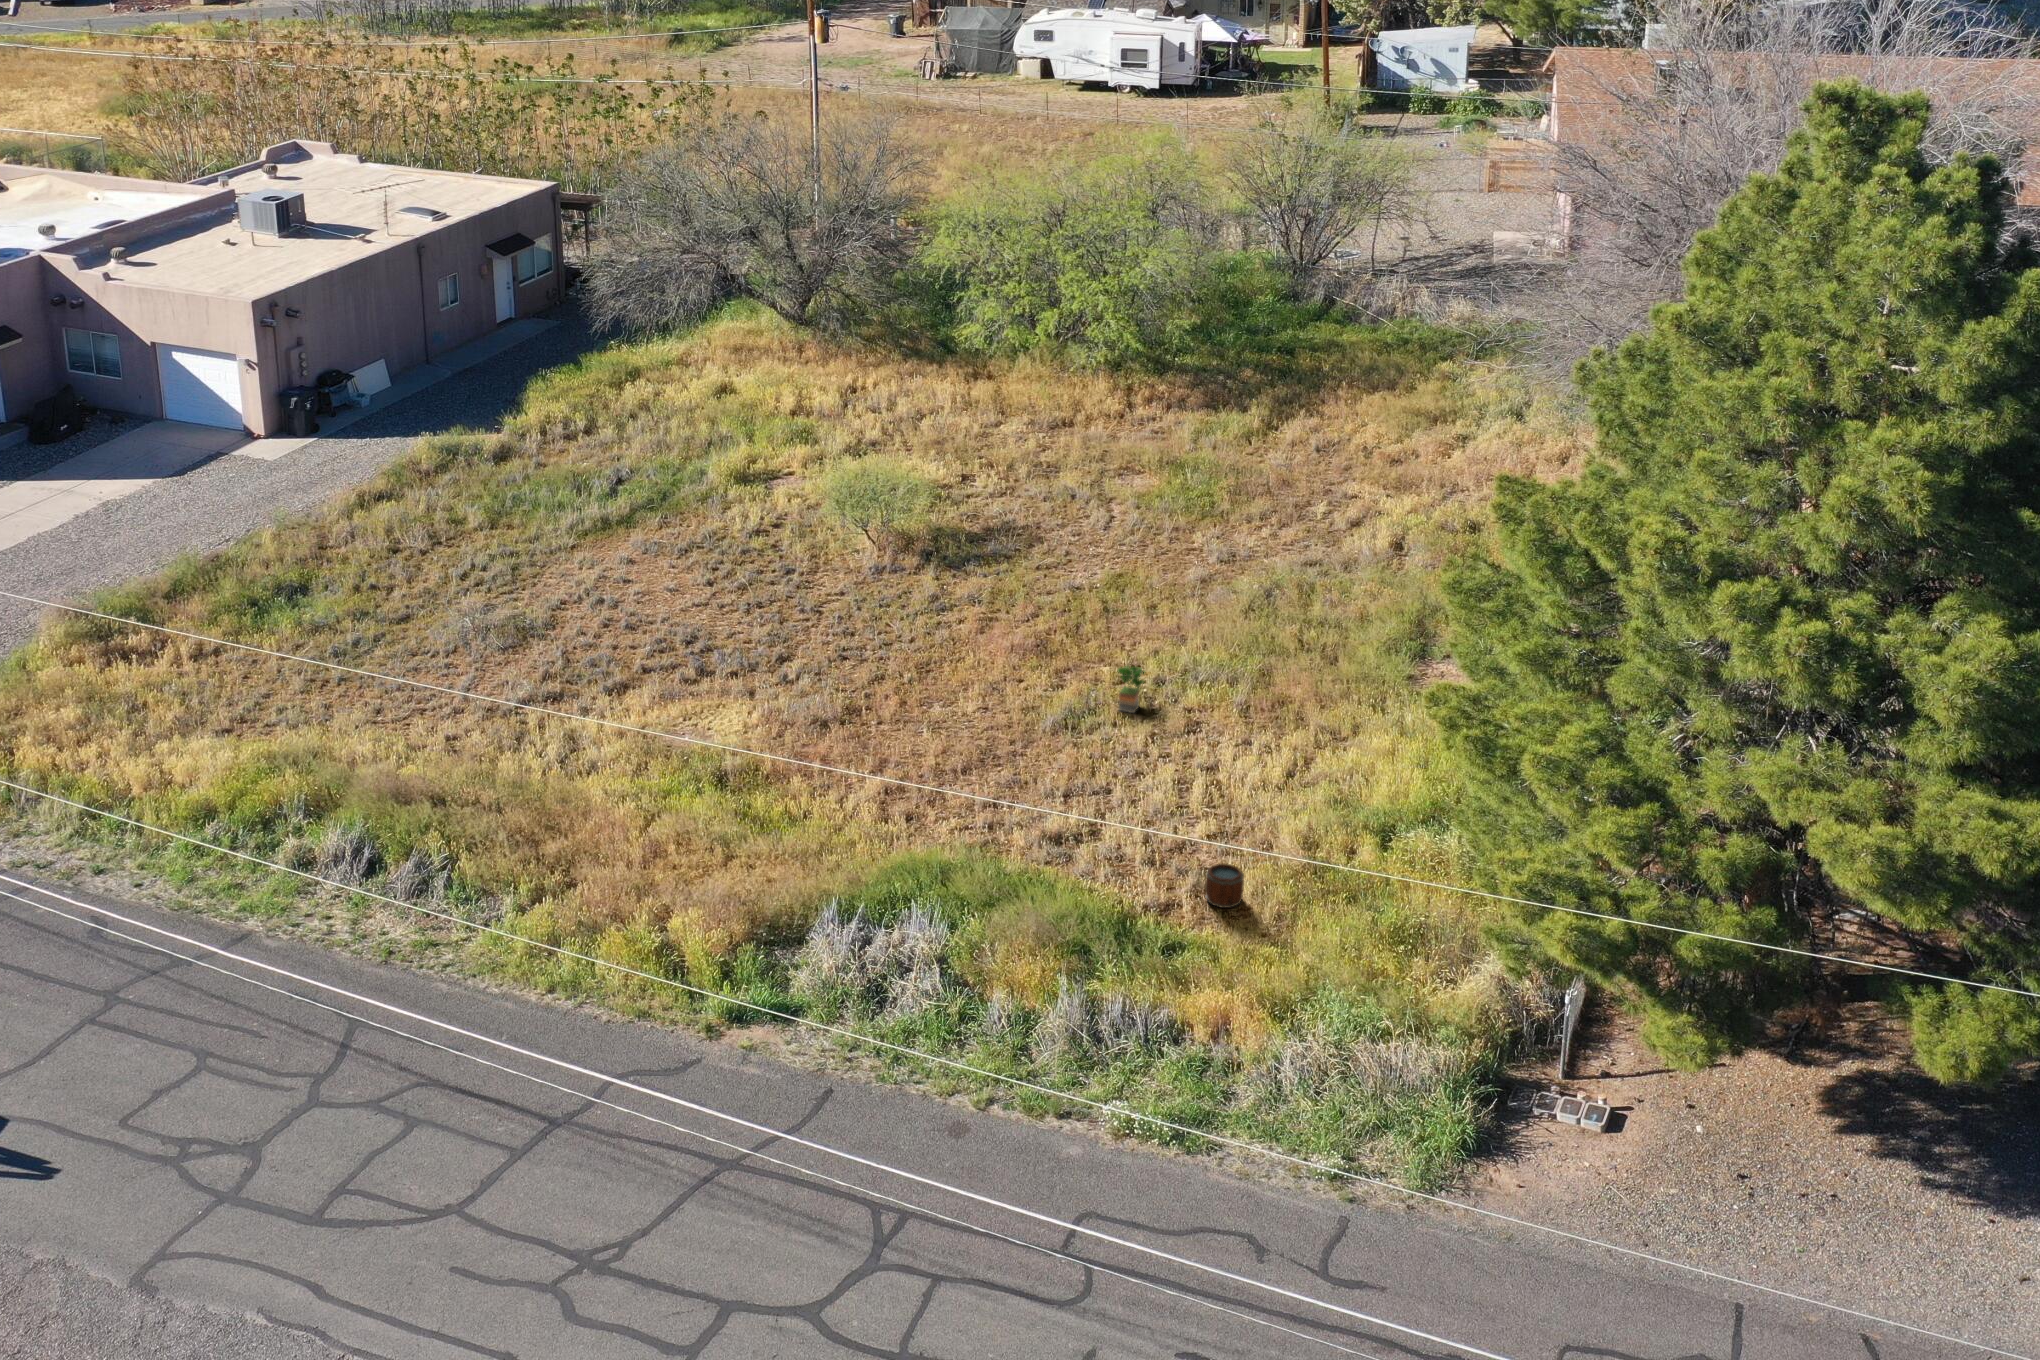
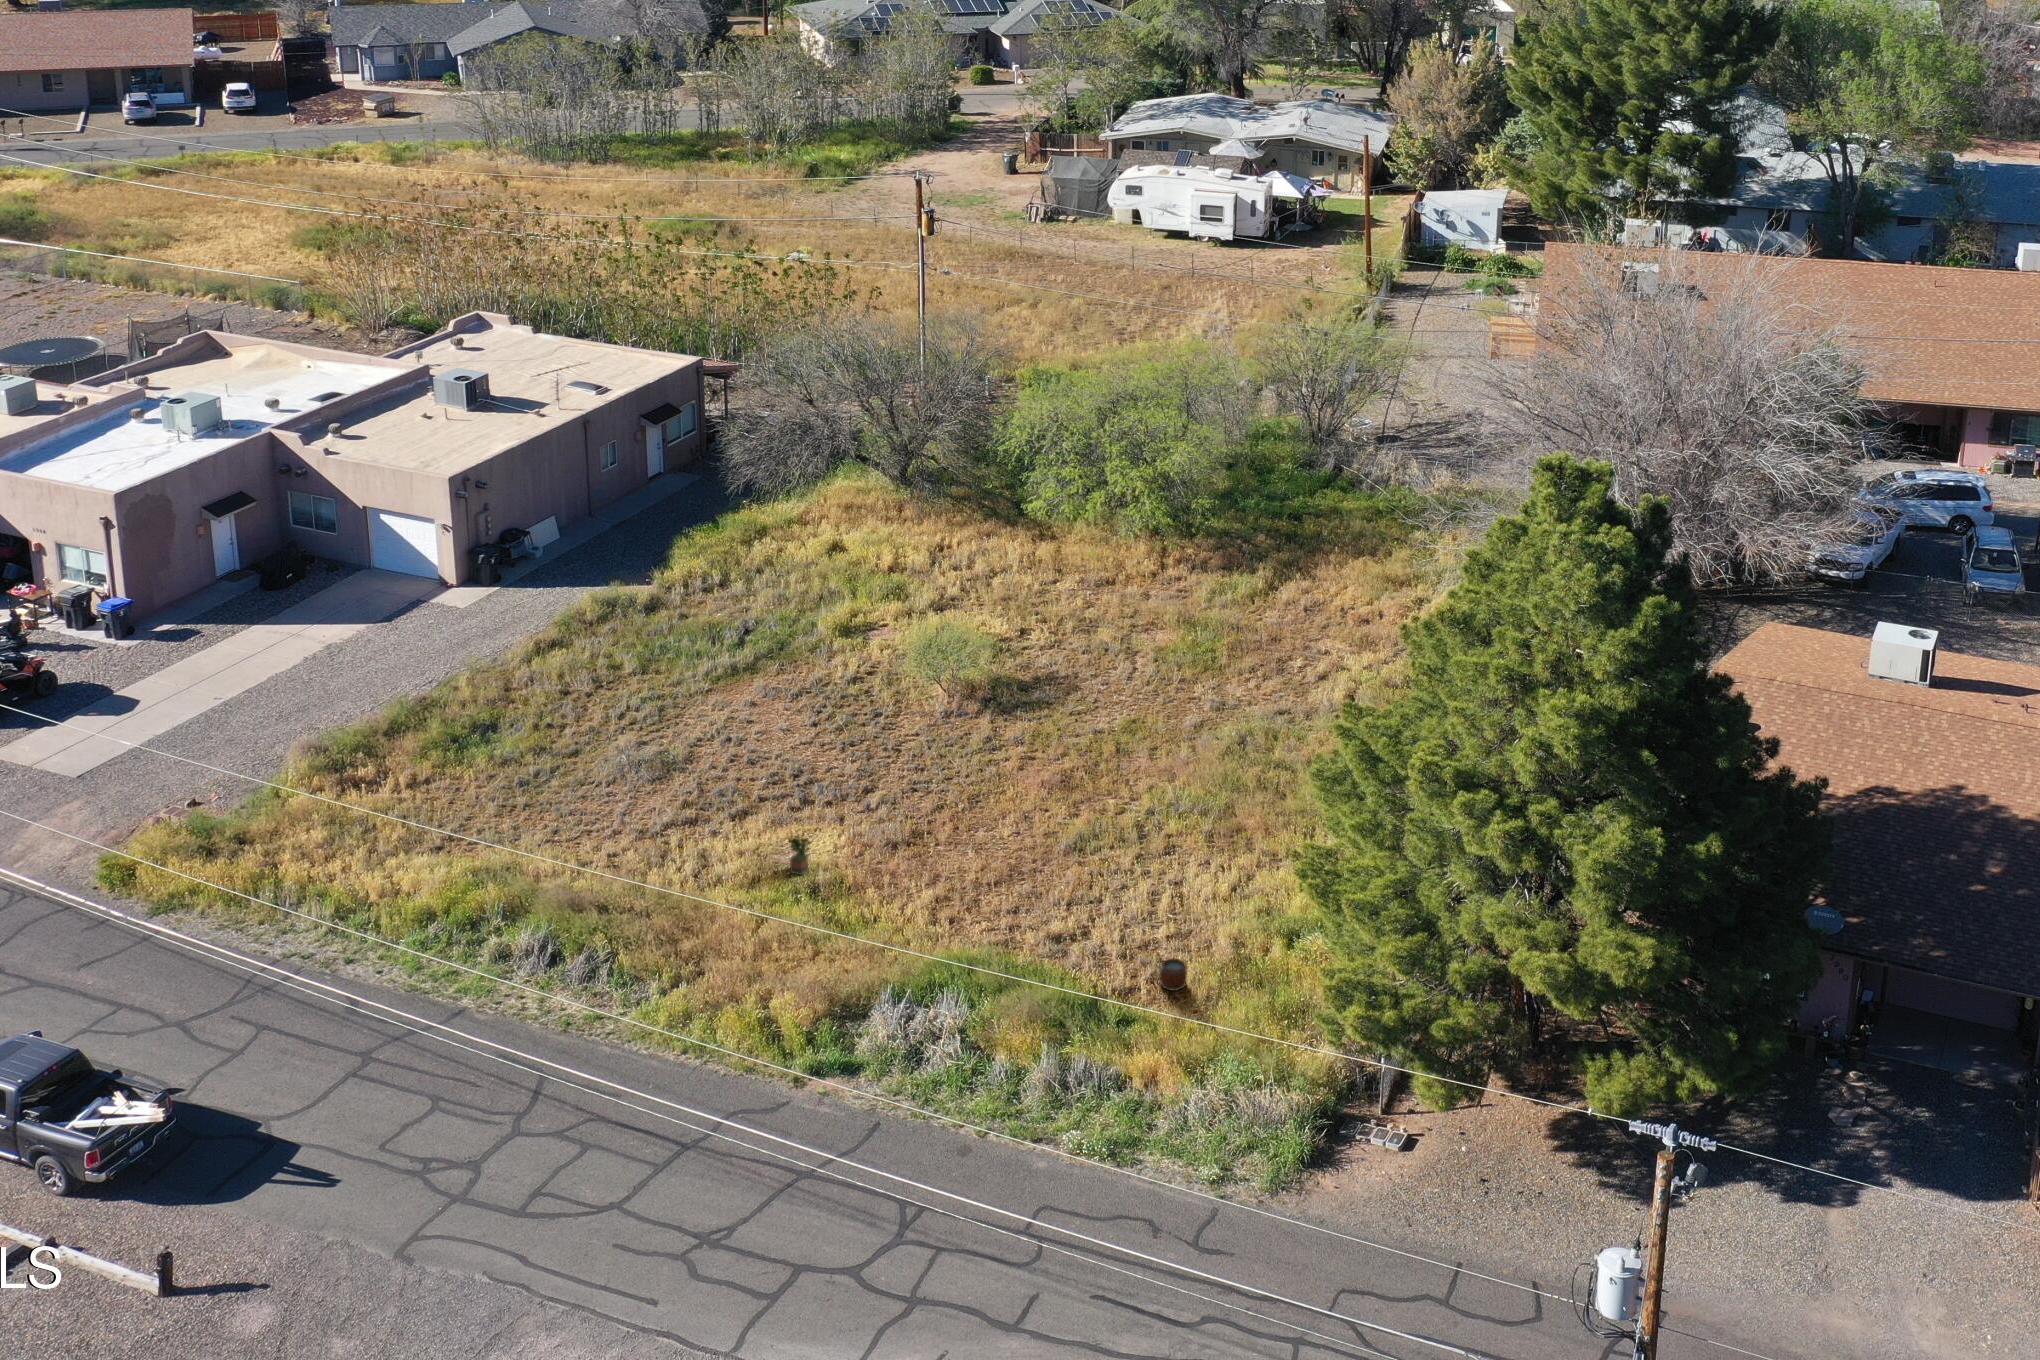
potted tree: present [1118,666,1144,713] -> present [790,838,812,875]

